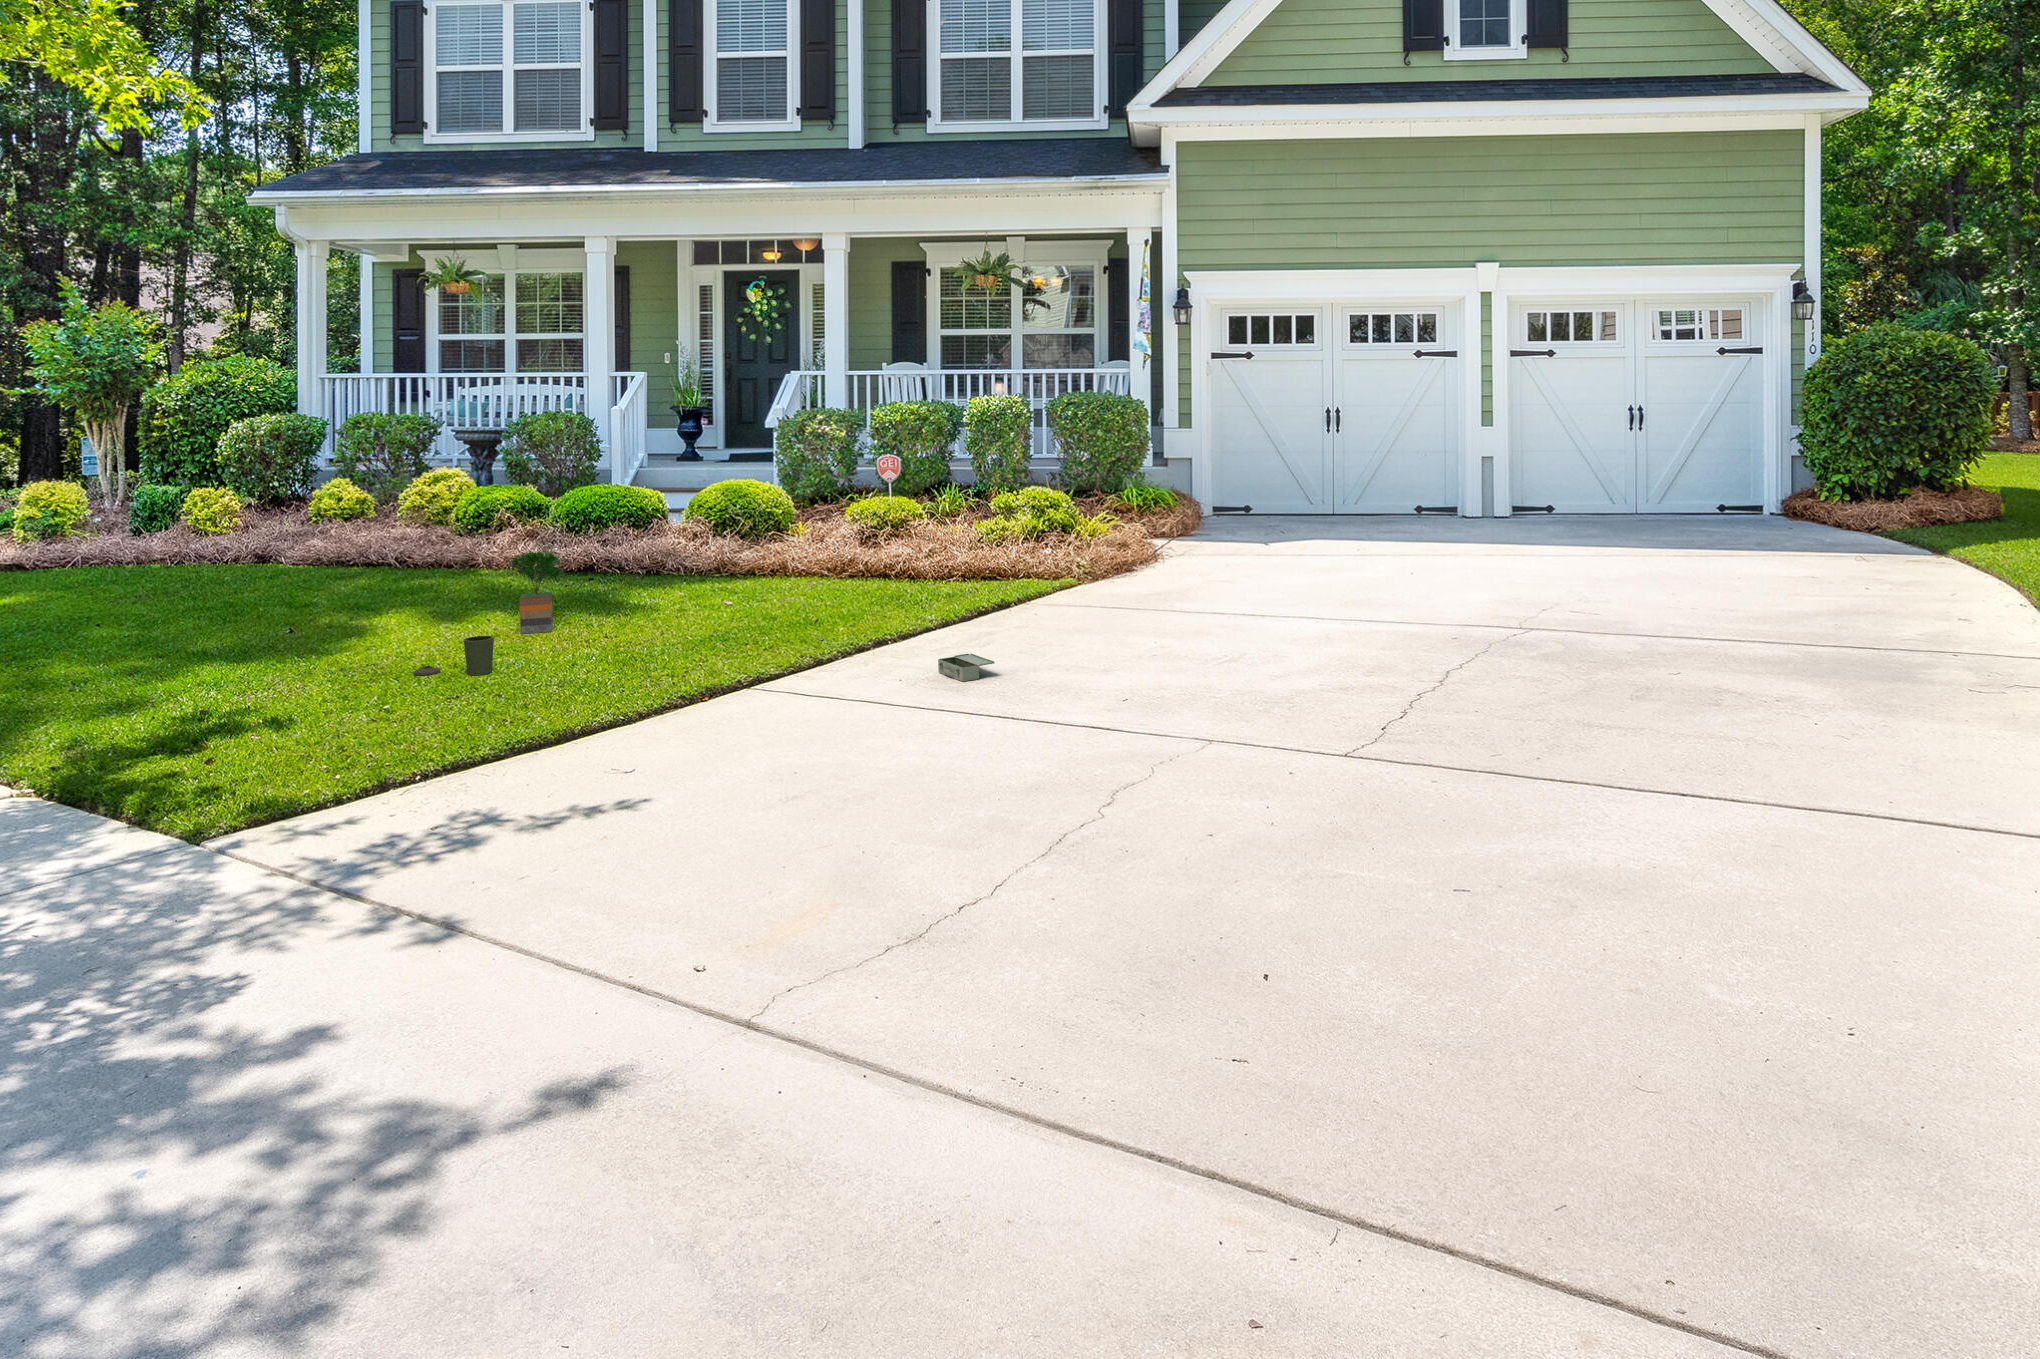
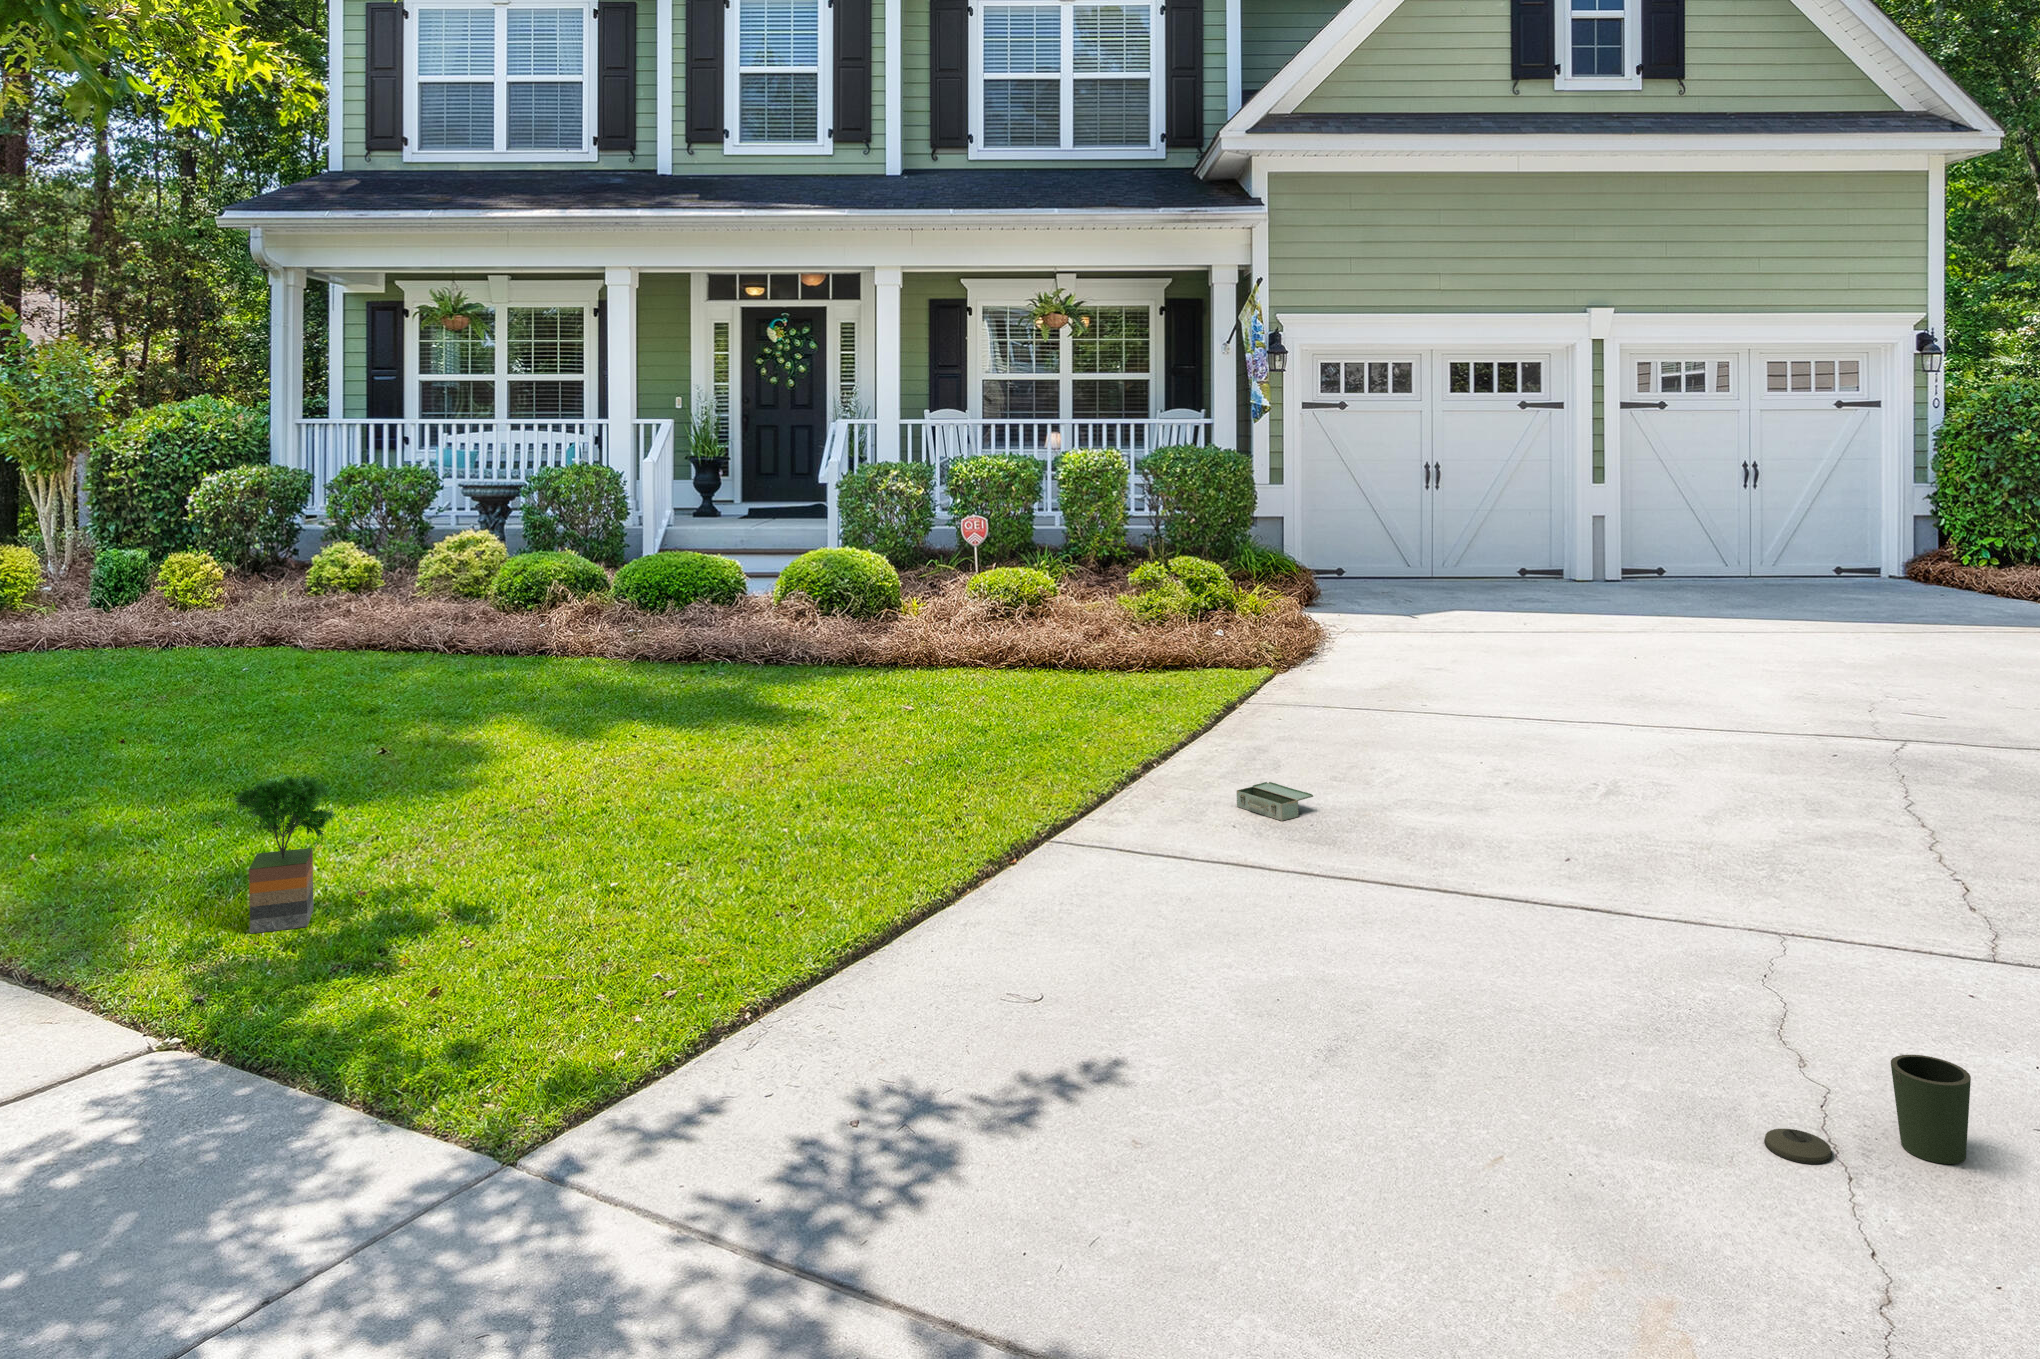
potted tree: present [510,551,564,634] -> present [233,775,335,934]
trash can: present [413,636,494,676] -> present [1764,1055,1971,1164]

